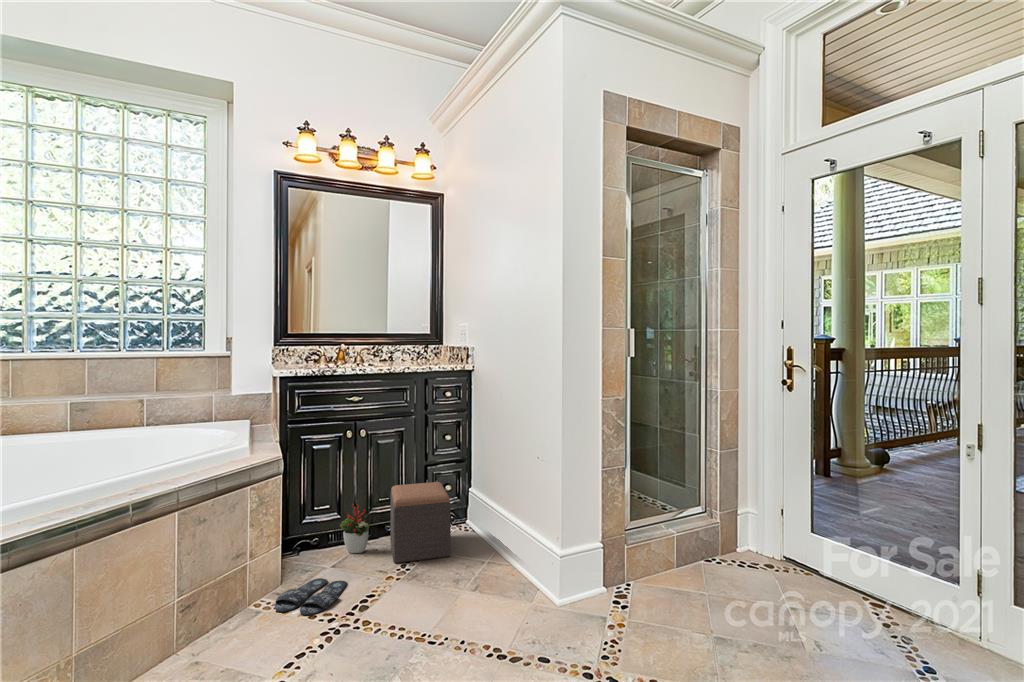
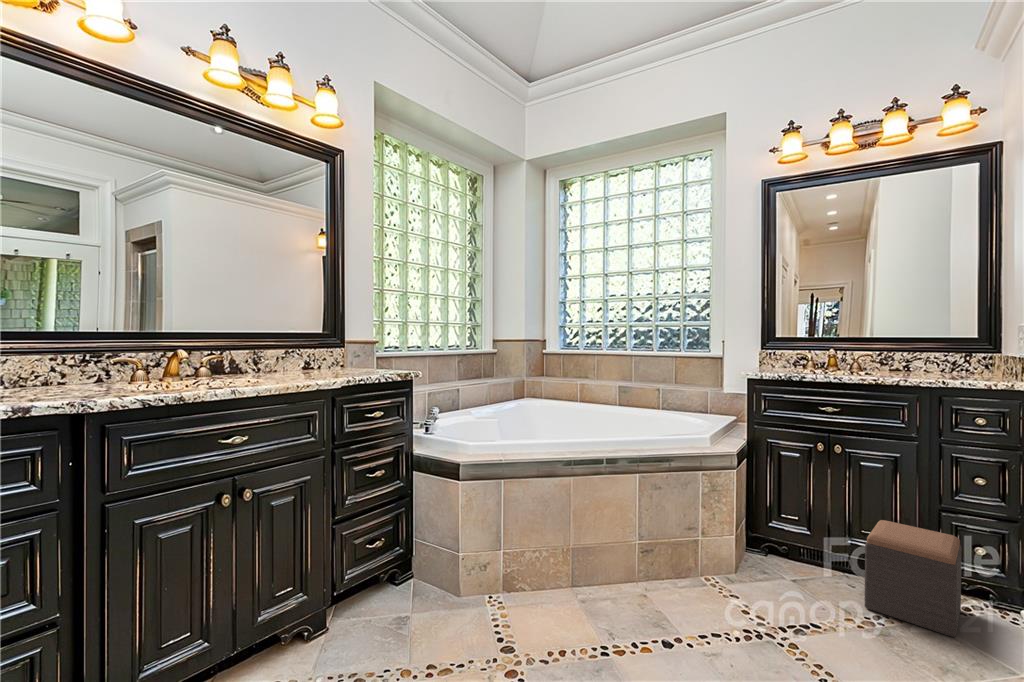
decorative plant: present [340,504,369,553] -> none [809,523,844,581]
slippers: present [275,578,347,615] -> none [719,579,797,613]

